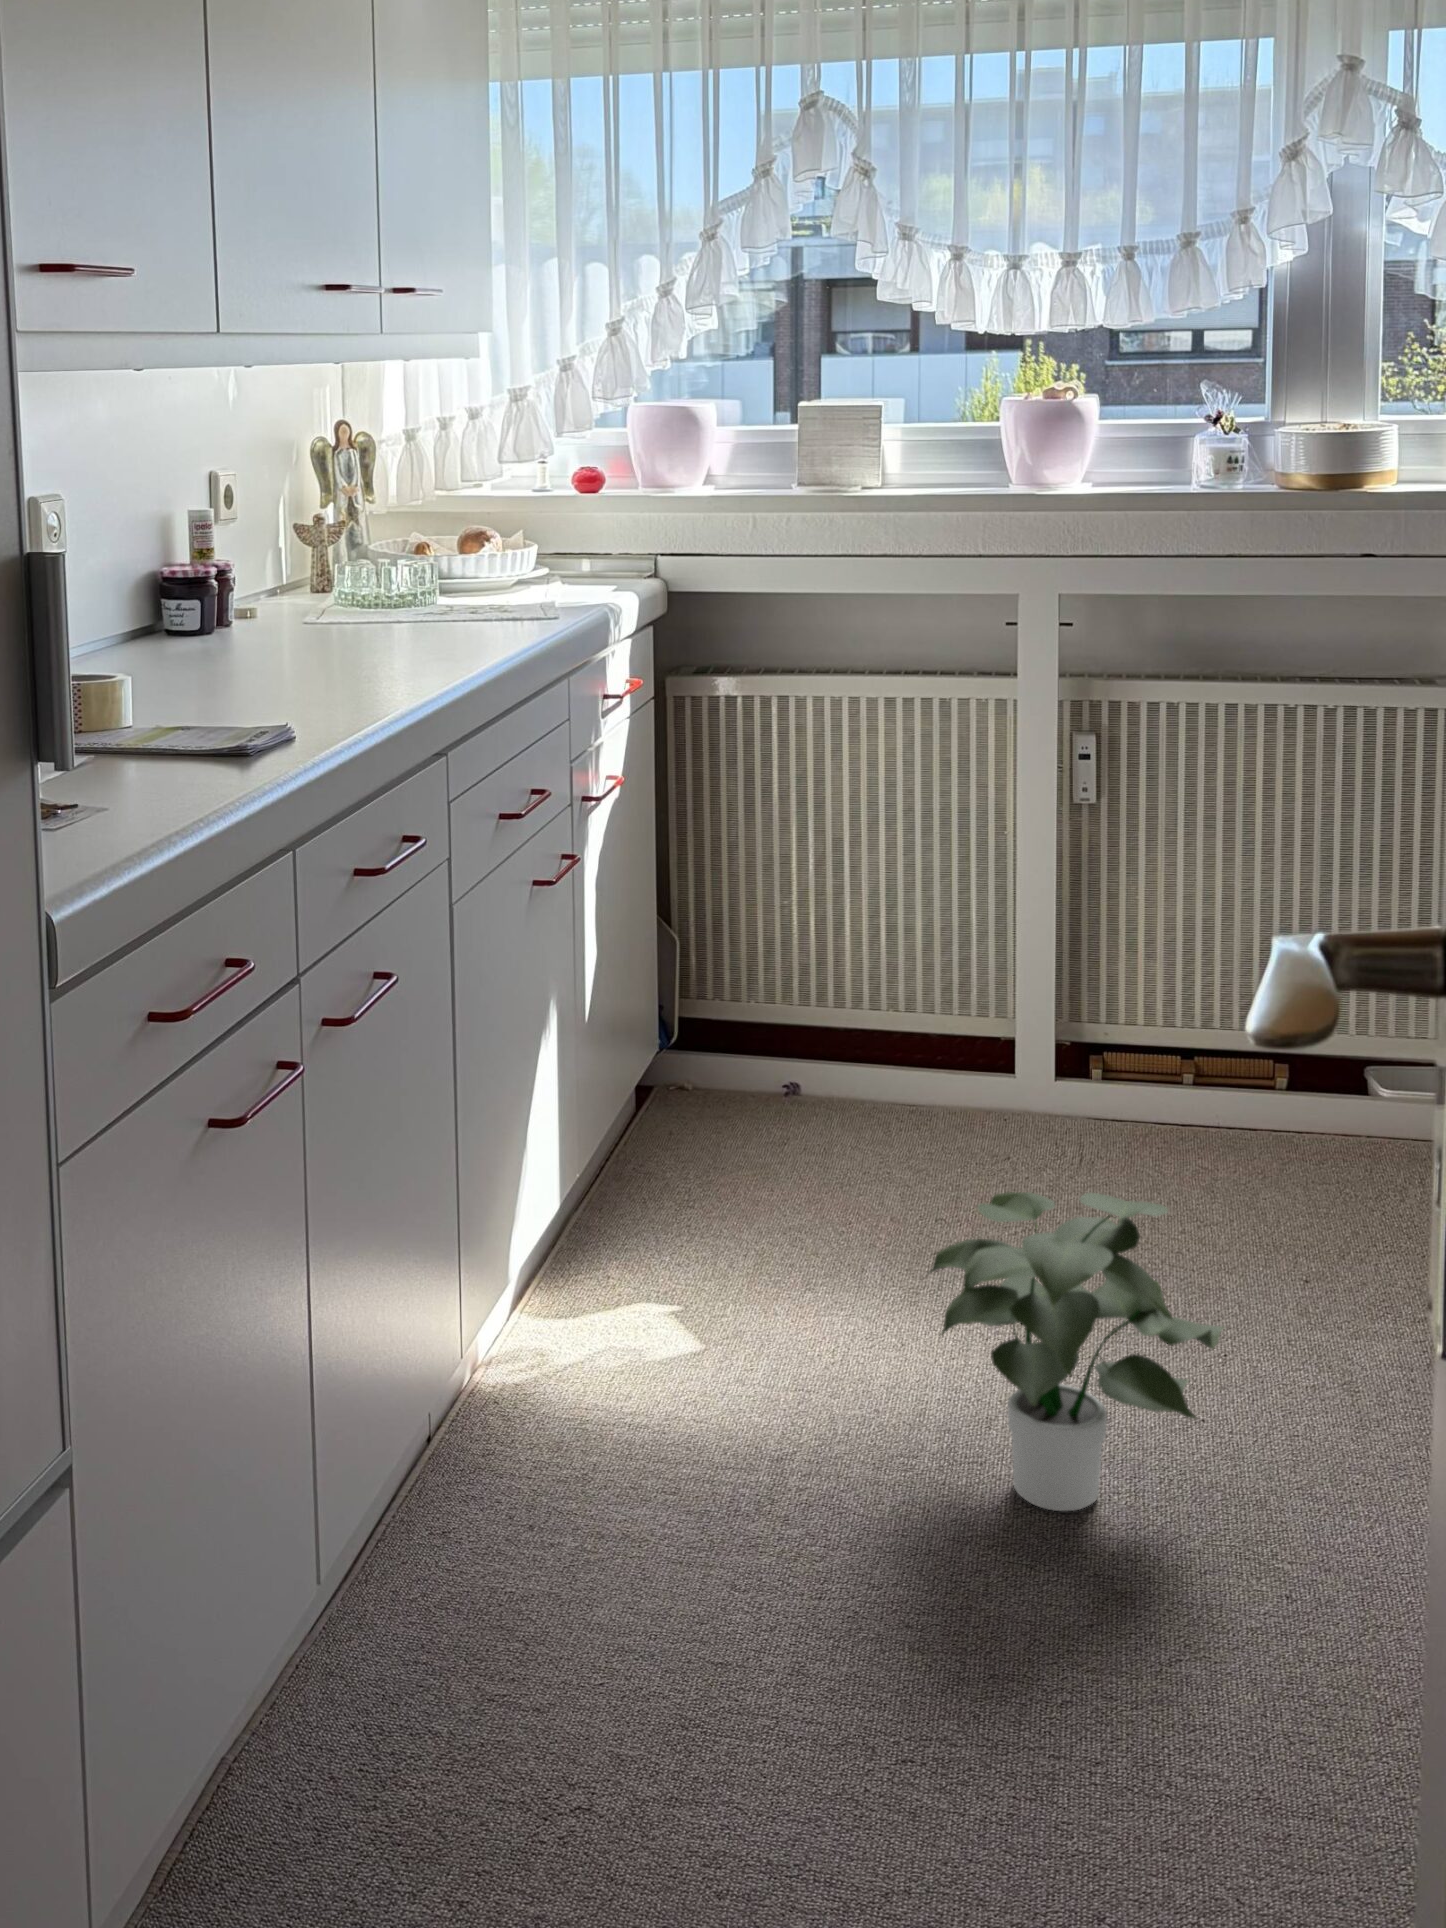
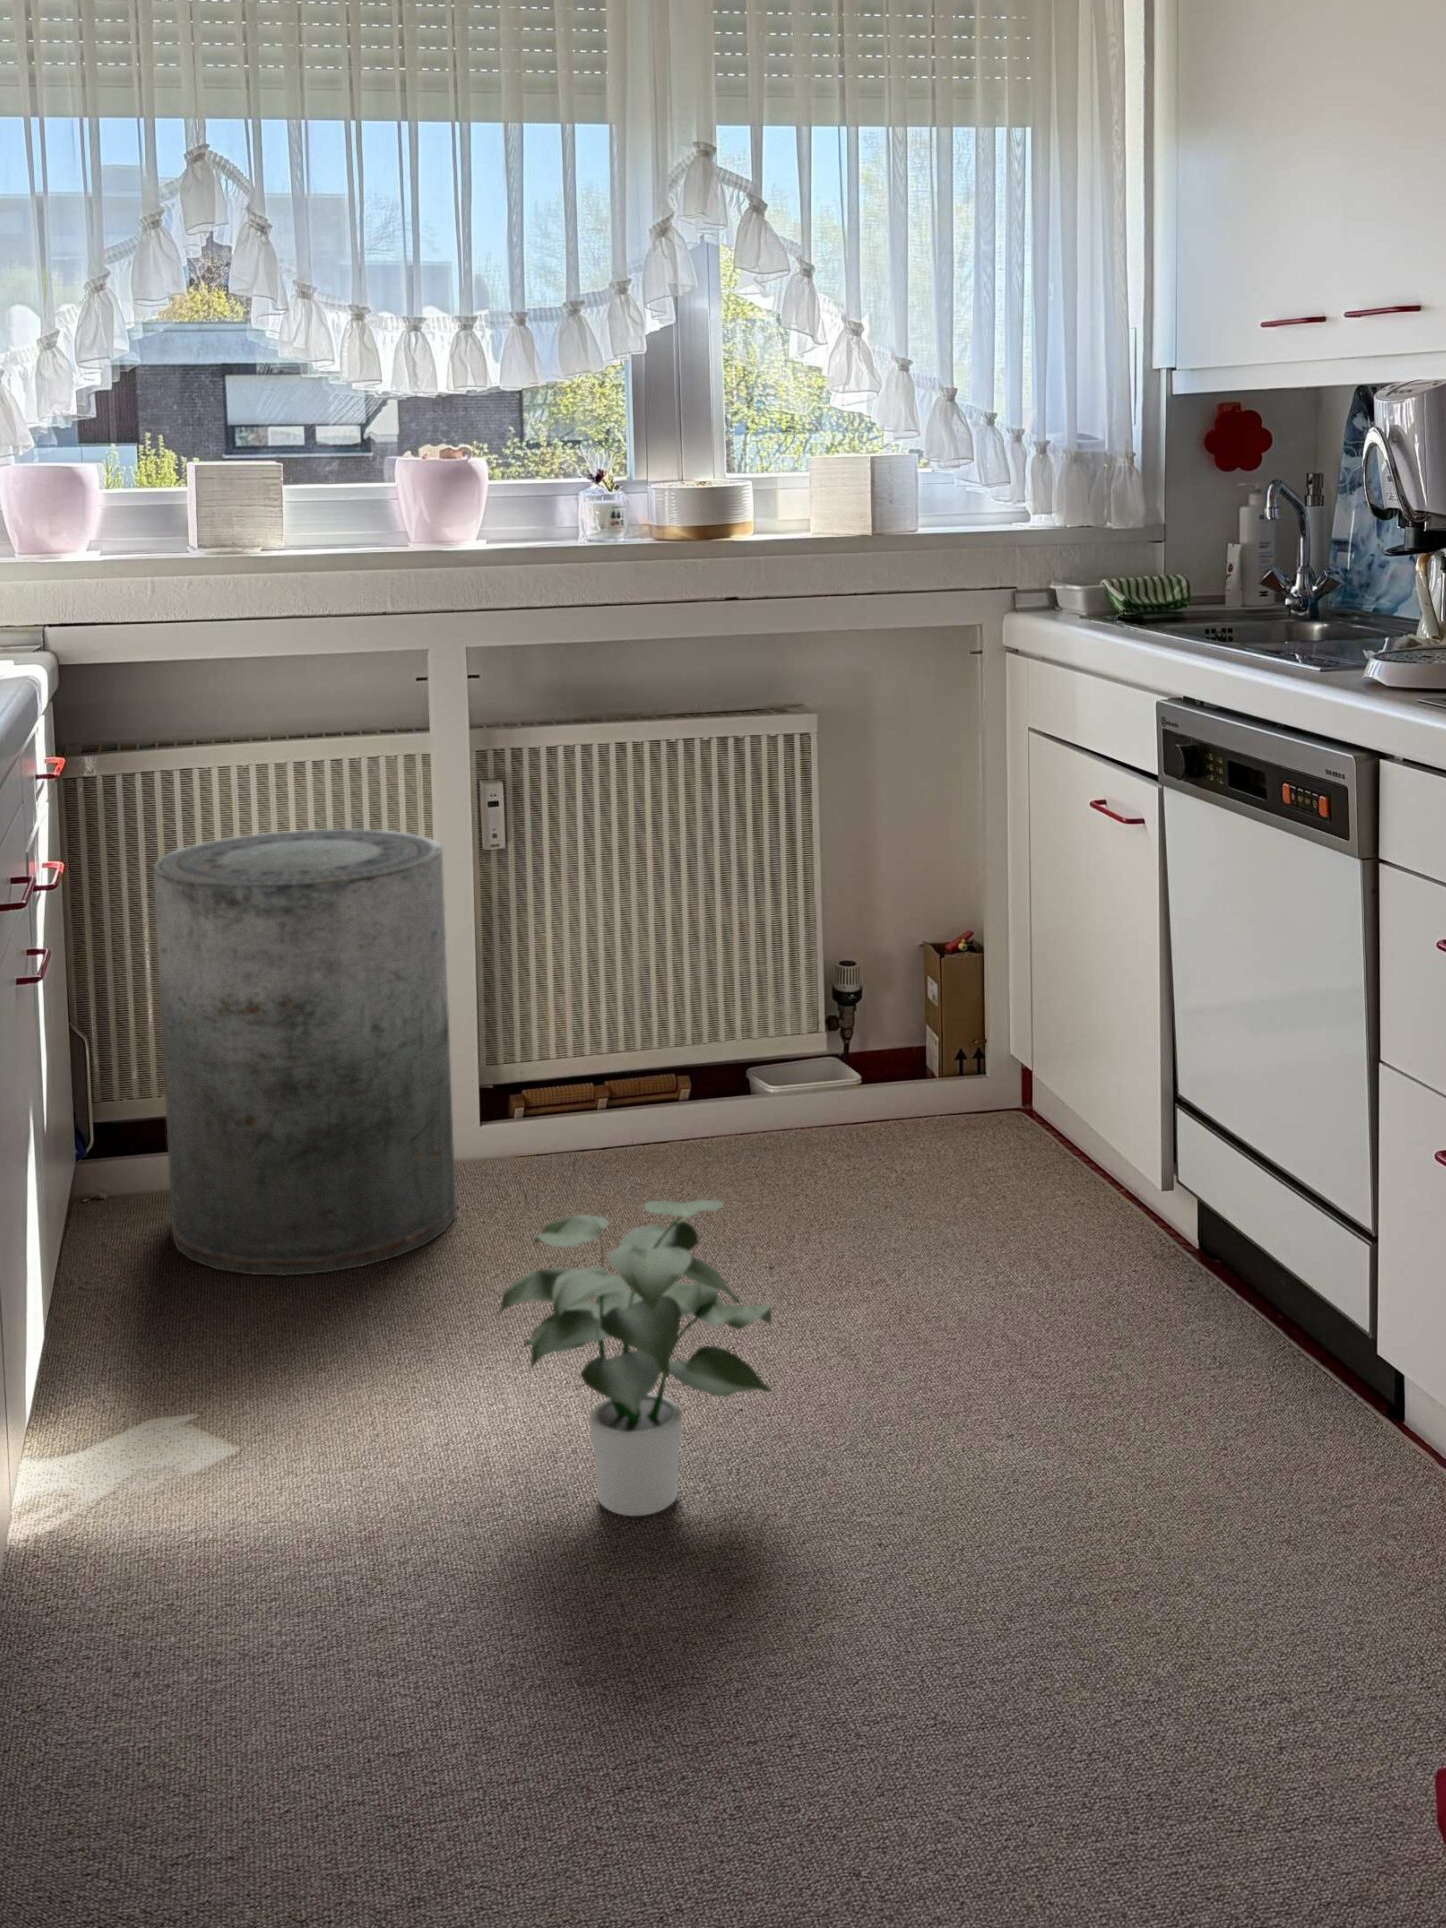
trash can: none [723,766,1004,1199] -> present [154,829,456,1275]

